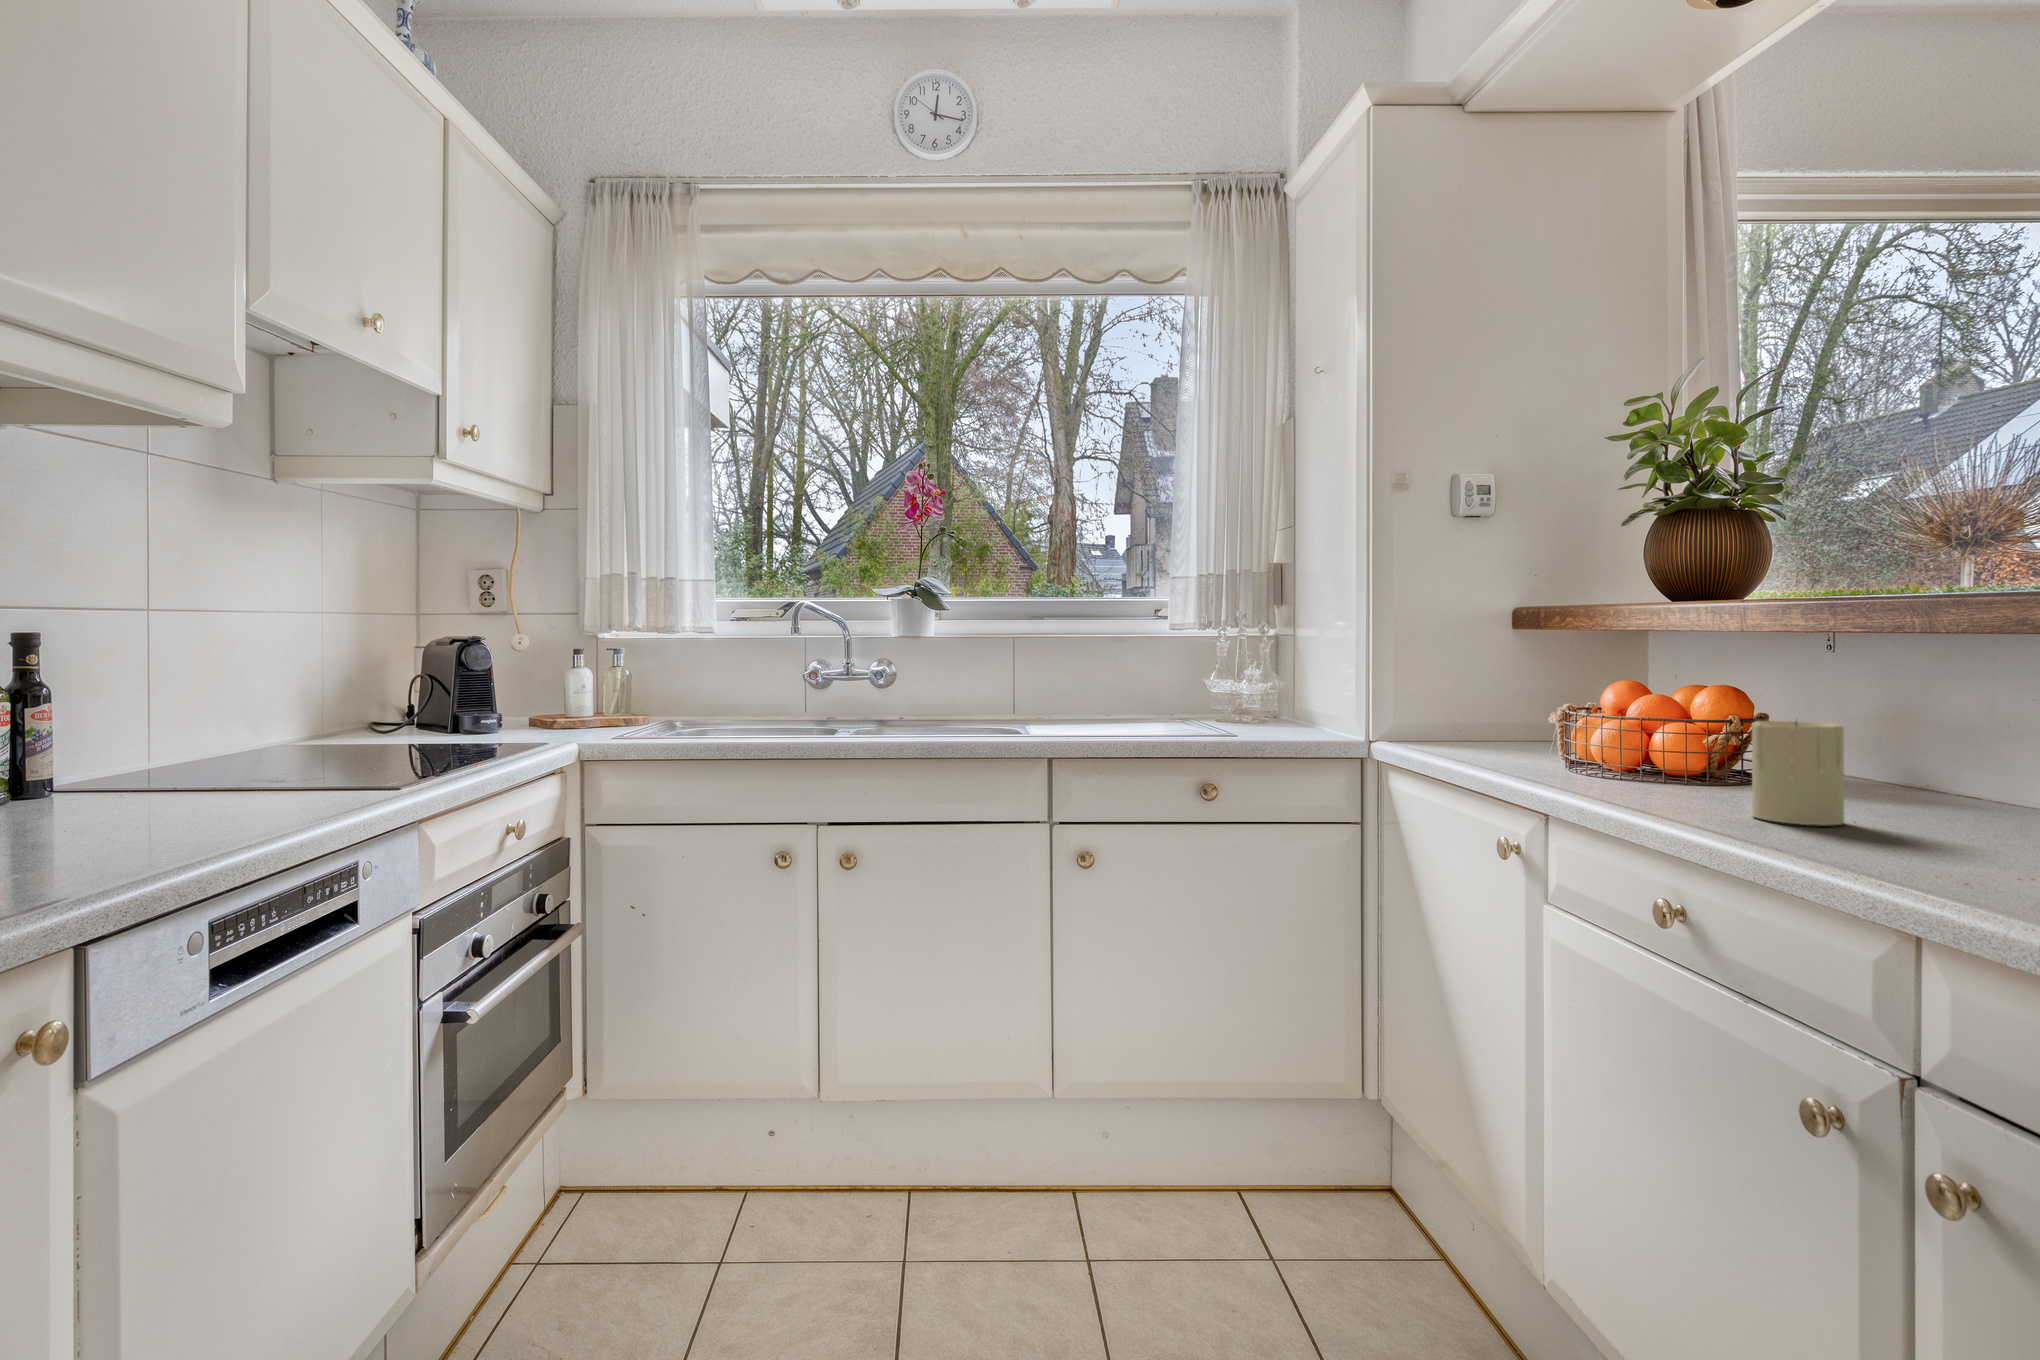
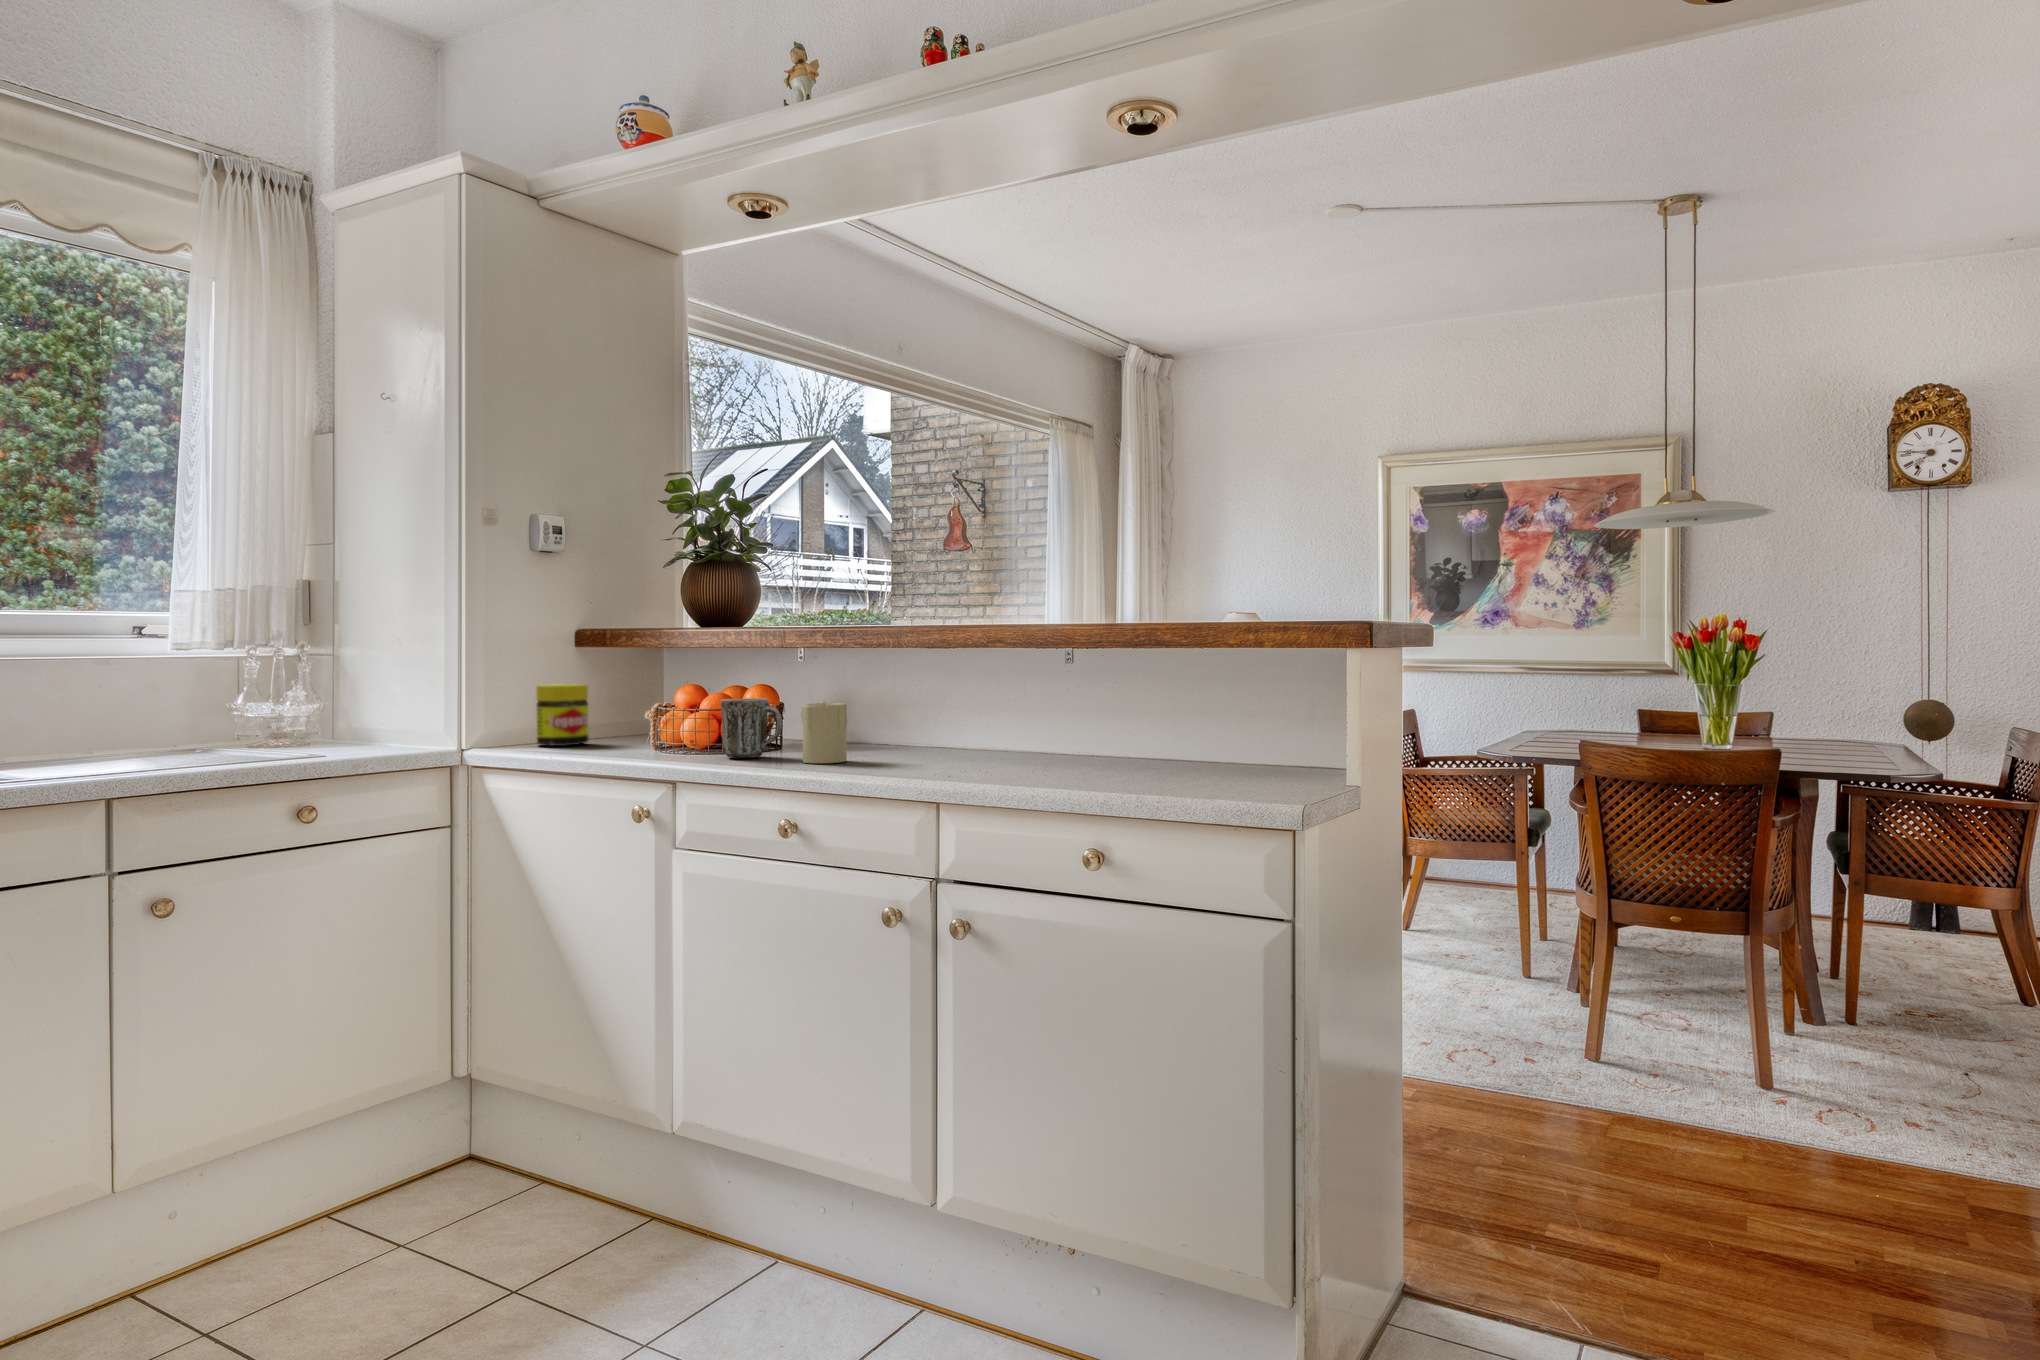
jar: none [1445,674,1511,748] -> present [536,684,589,746]
mug: none [1631,705,1734,795] -> present [721,698,783,758]

